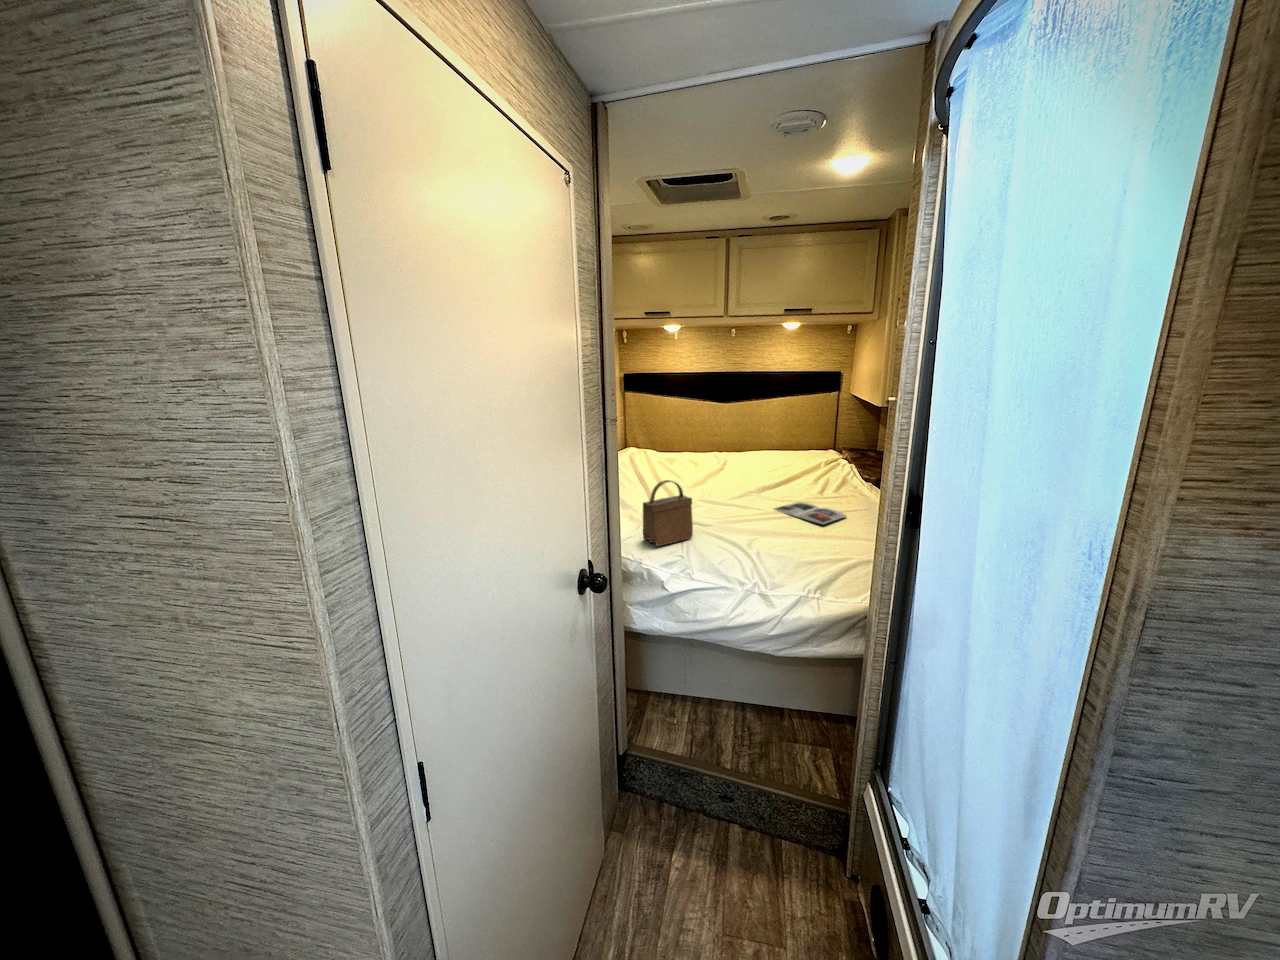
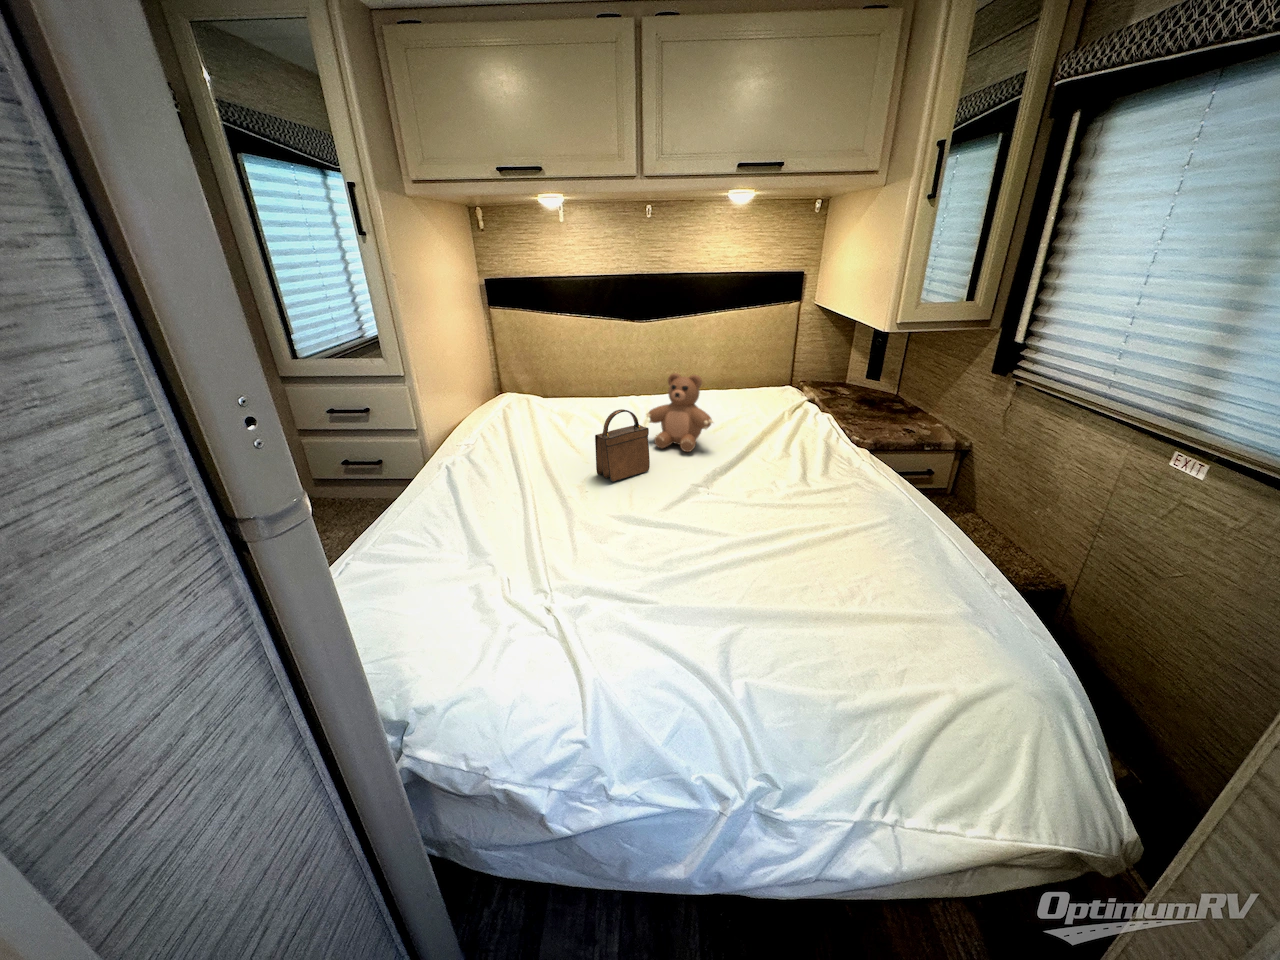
teddy bear: none [691,450,755,523] -> present [647,373,713,452]
magazine: present [774,502,846,524] -> none [730,426,807,451]

